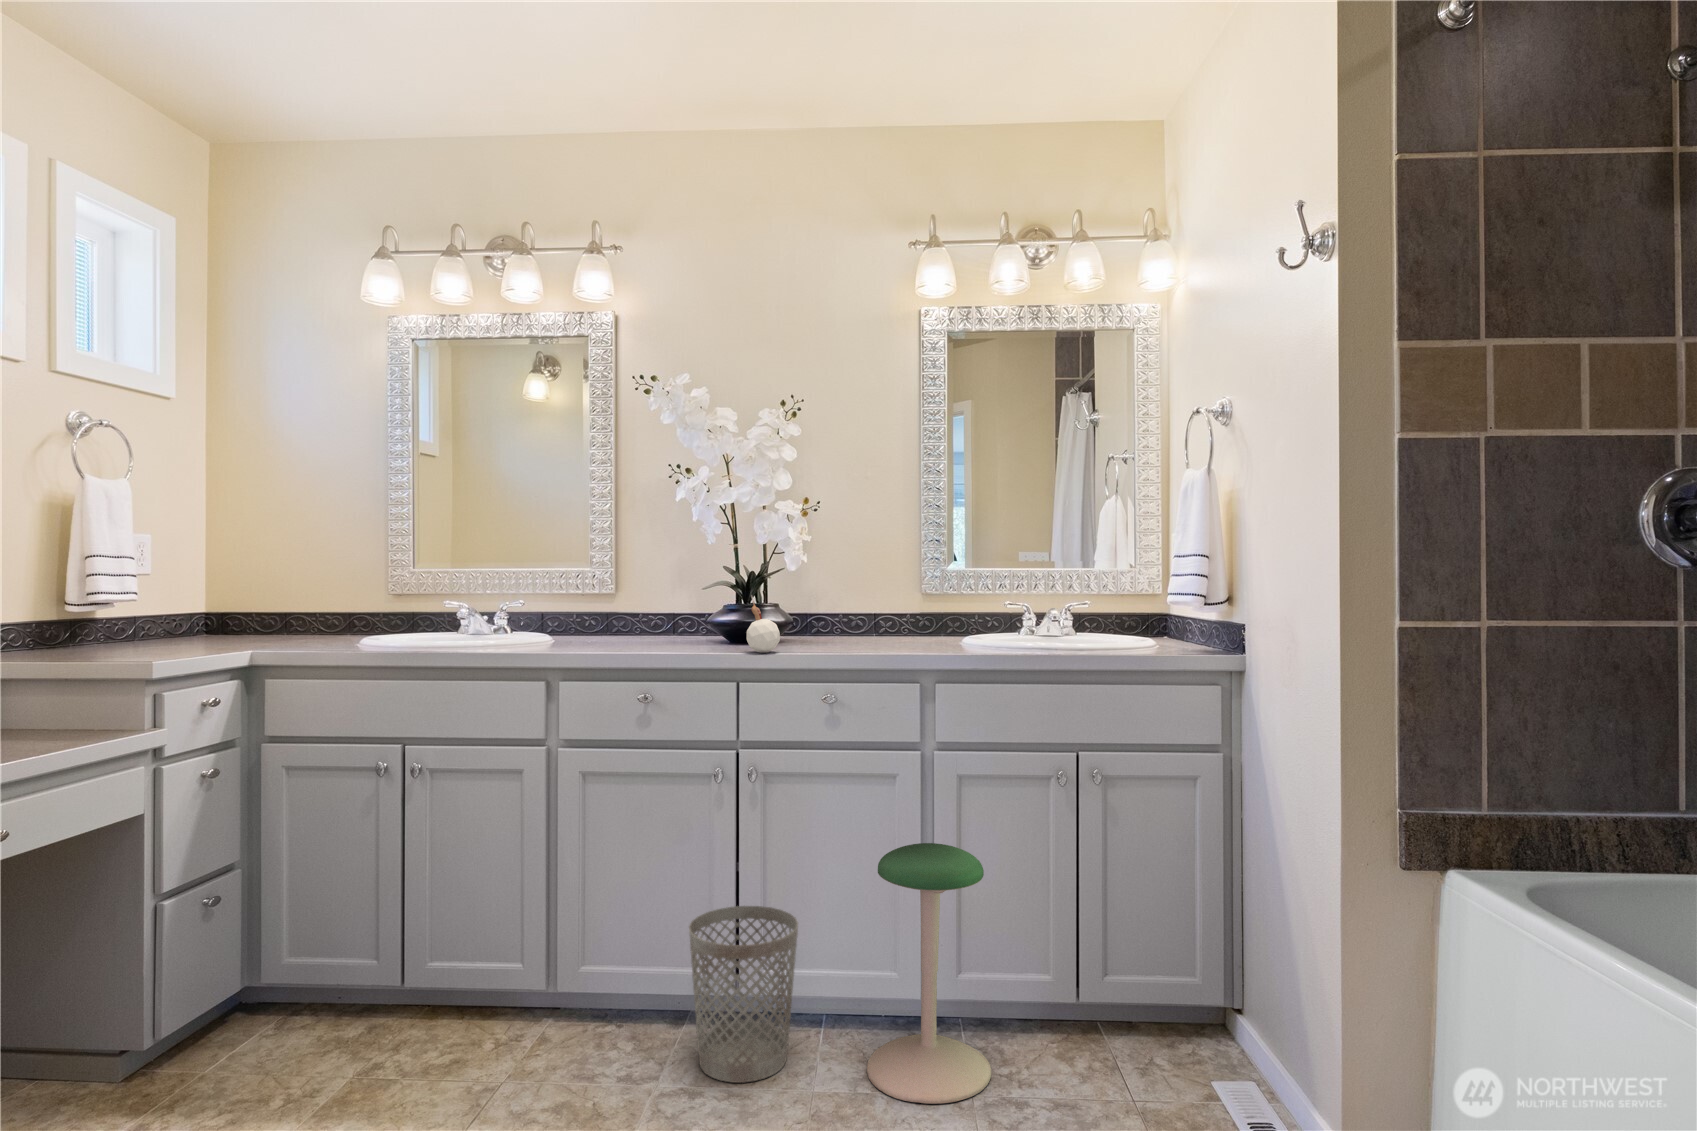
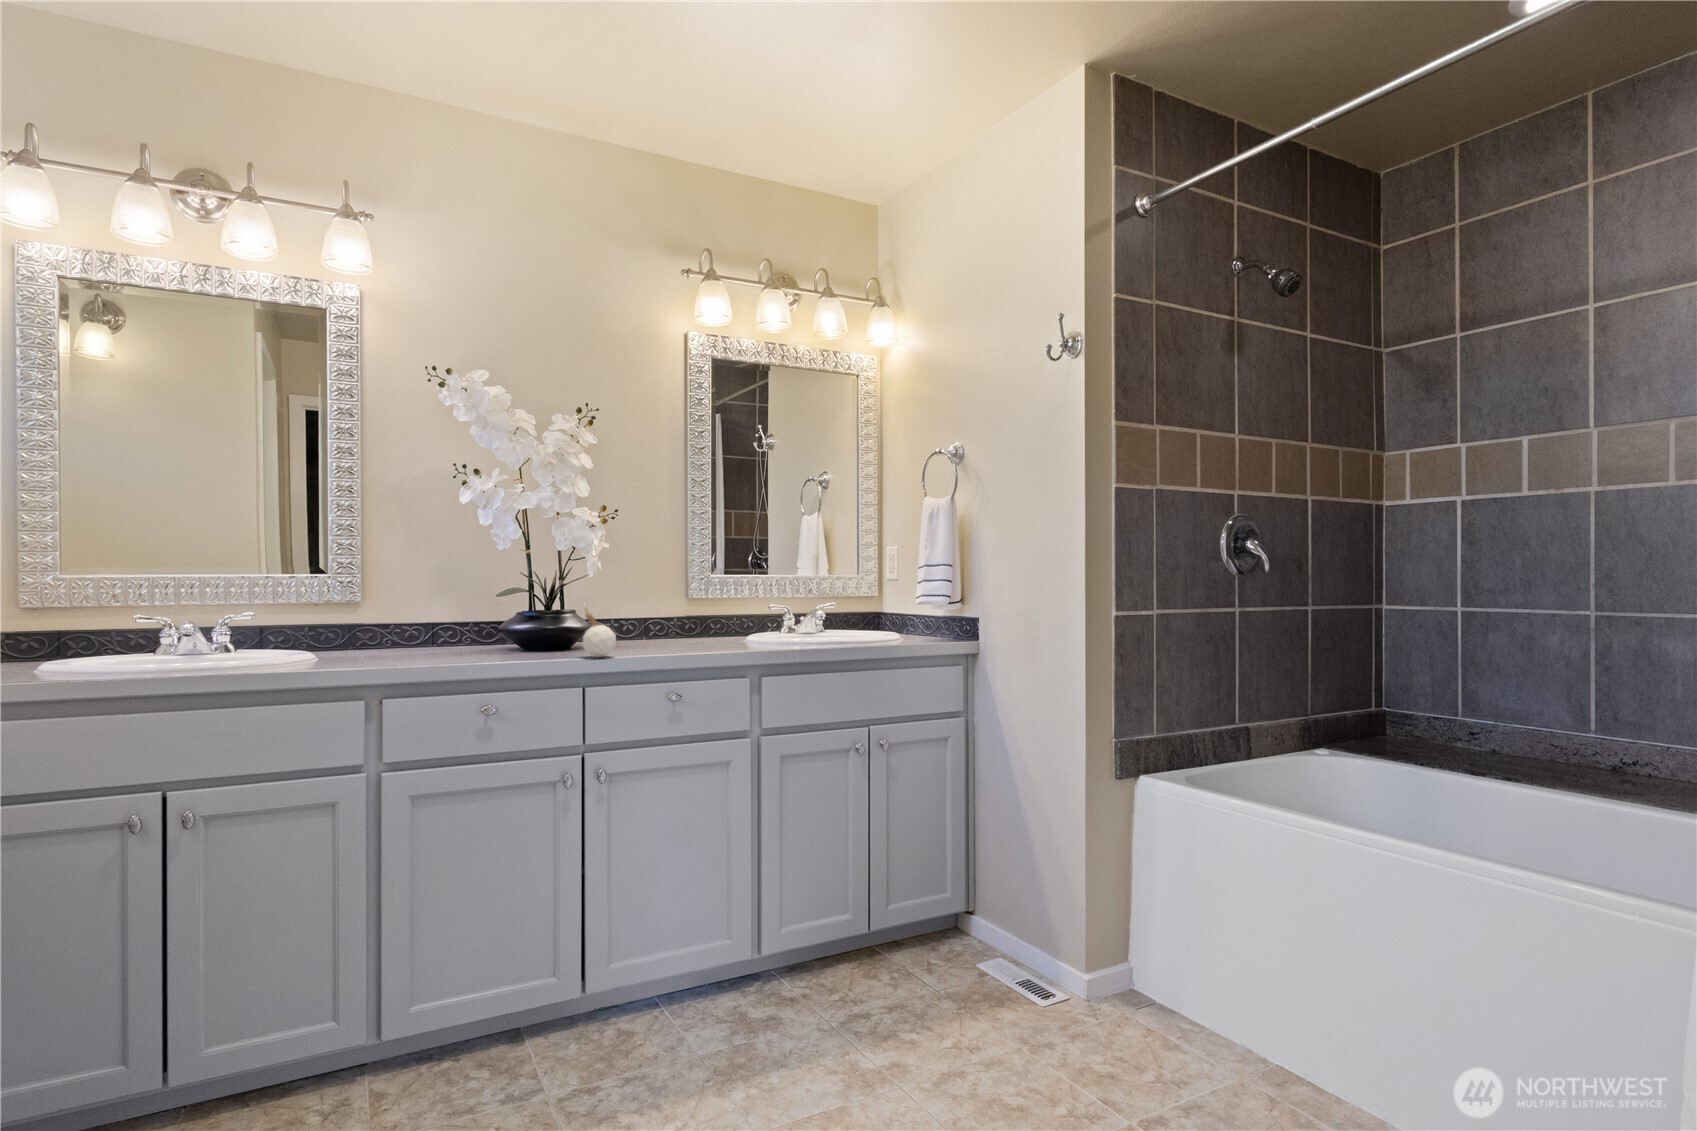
stool: present [867,843,991,1104] -> none [725,816,833,1040]
wastebasket: present [689,906,798,1083] -> none [558,901,666,1073]

